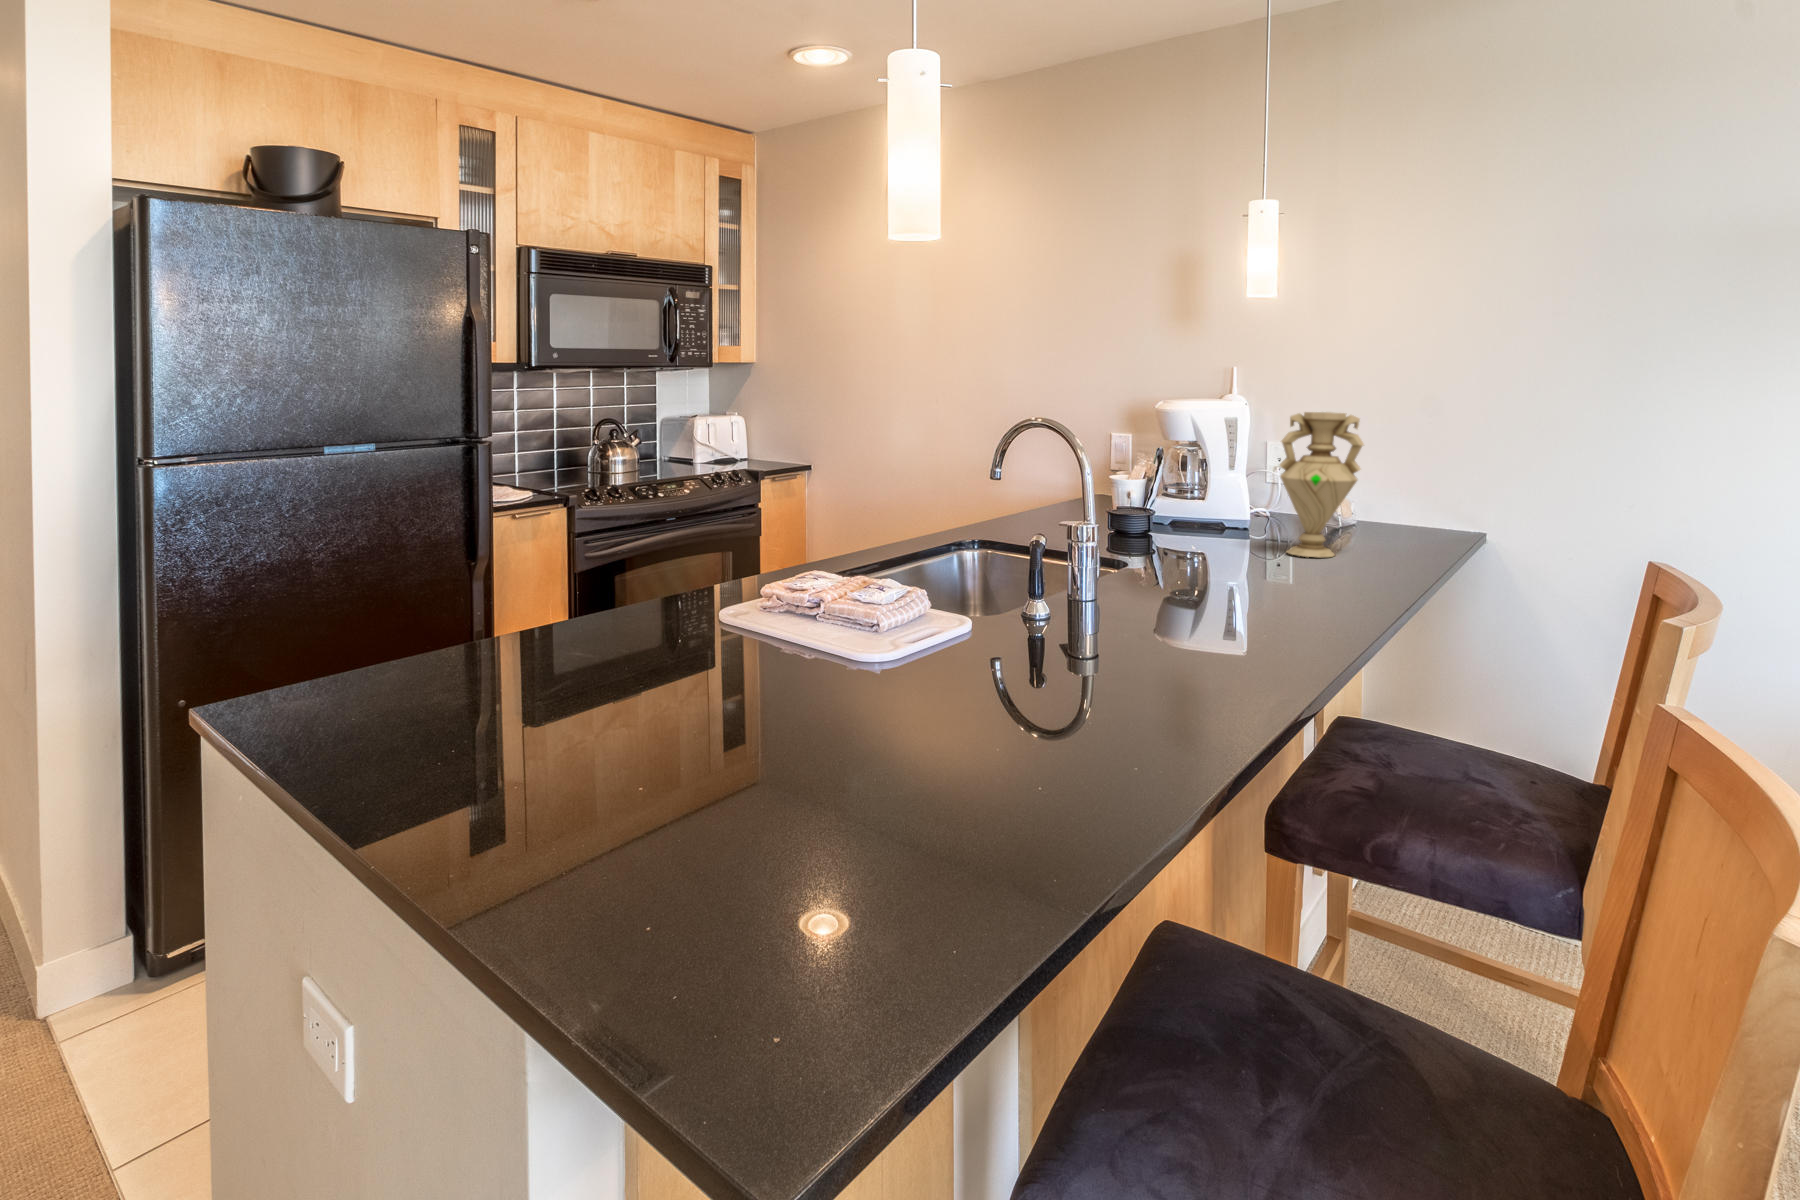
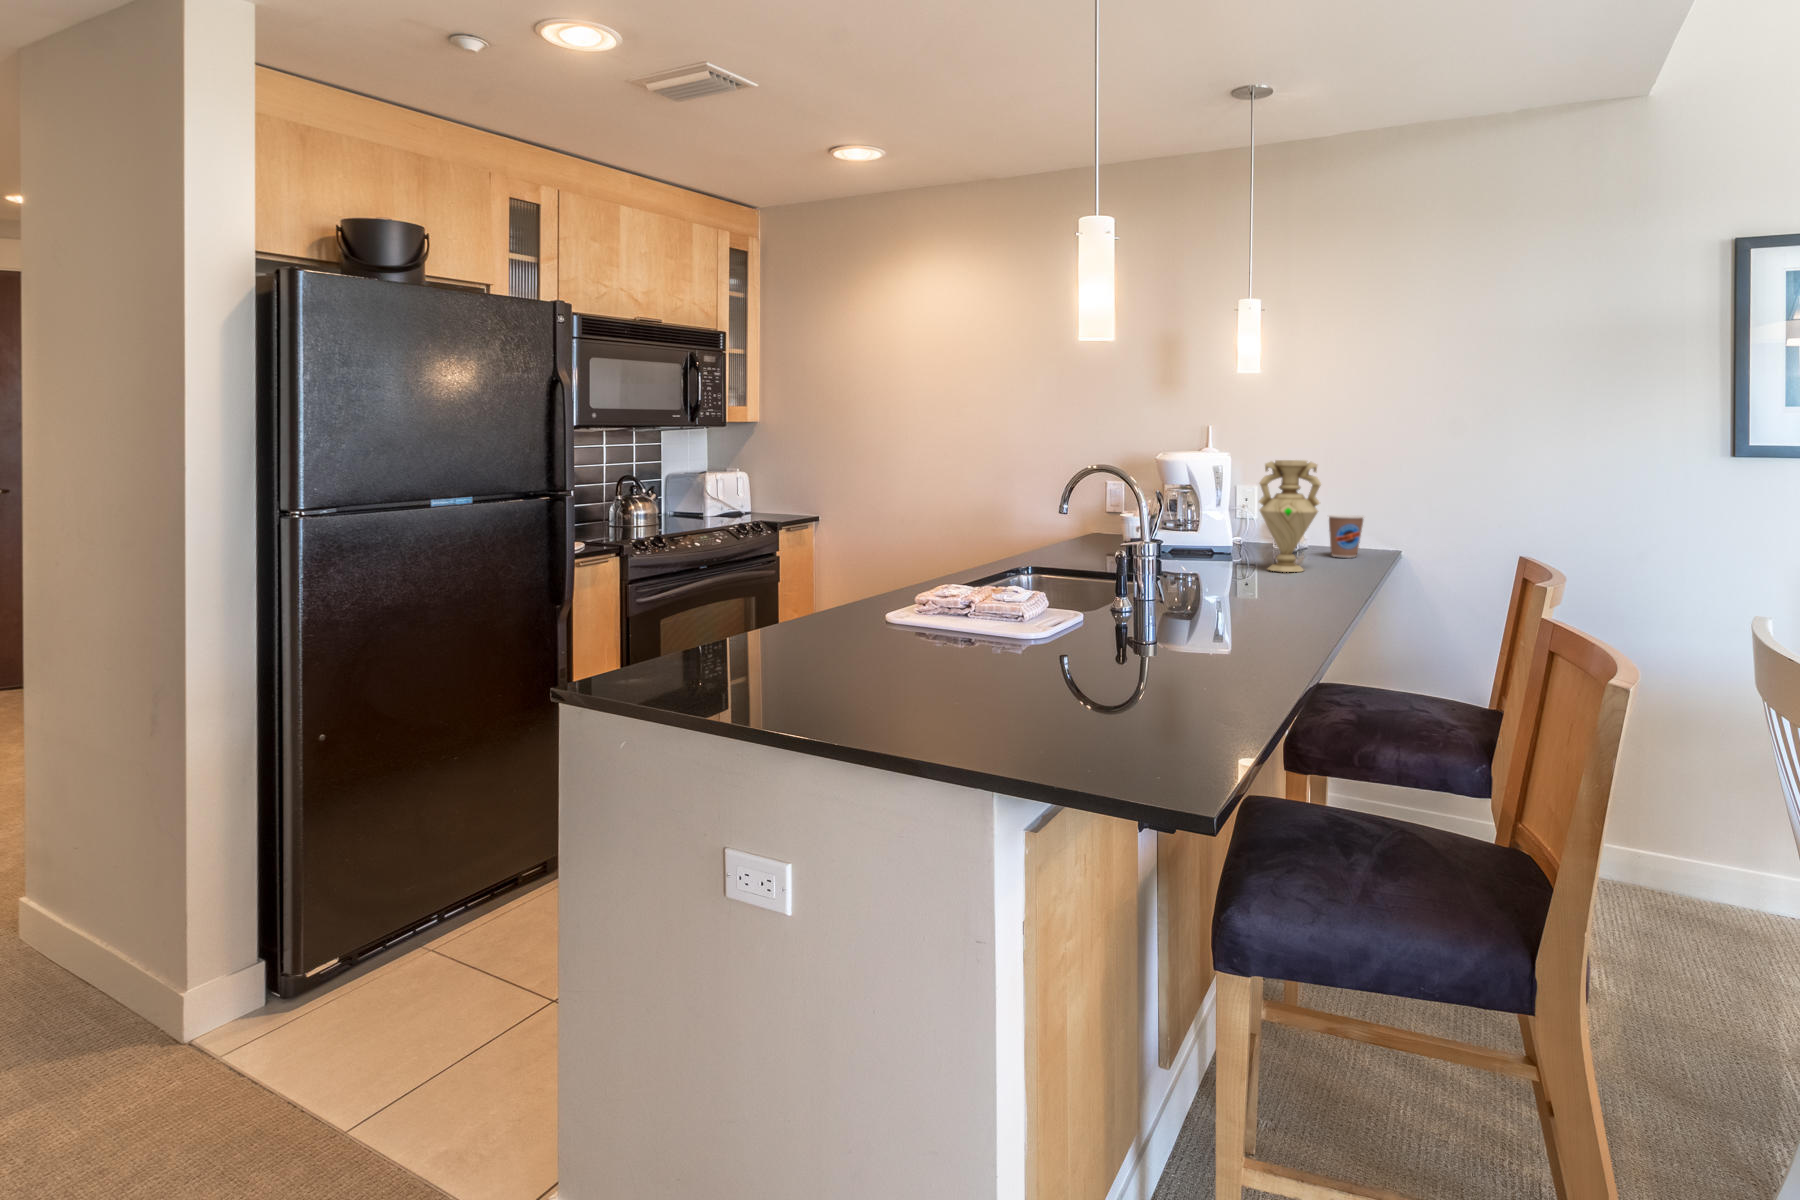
coffee cup: none [1375,483,1424,538] -> present [1329,514,1364,558]

